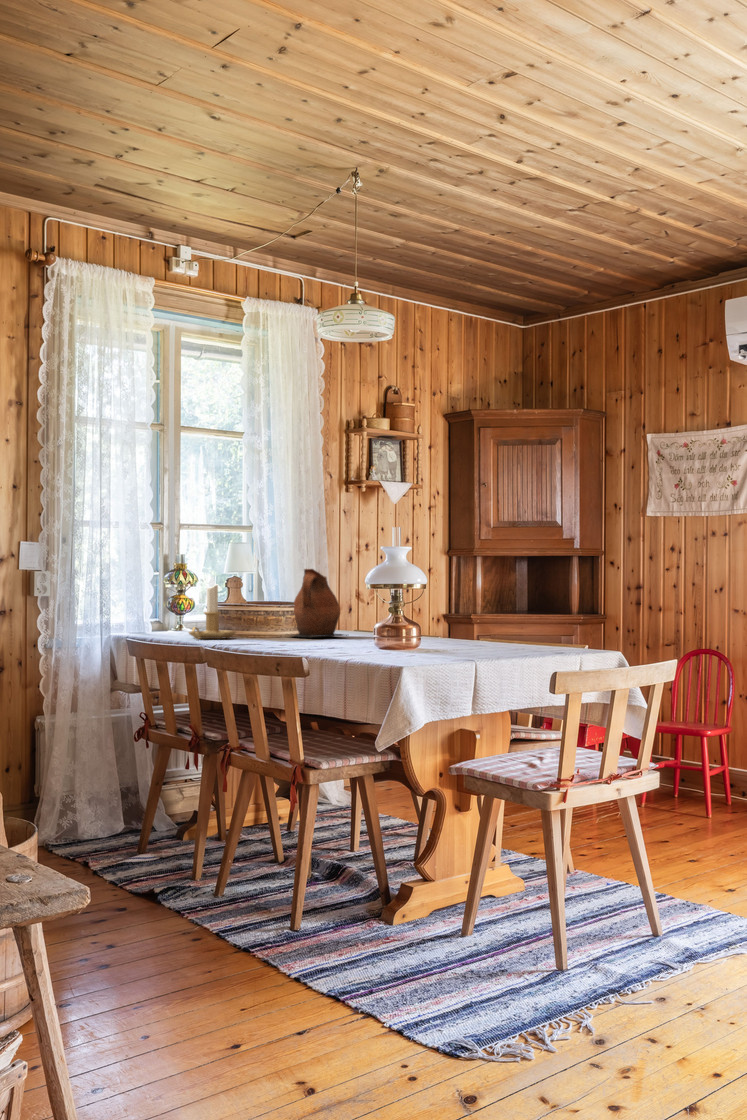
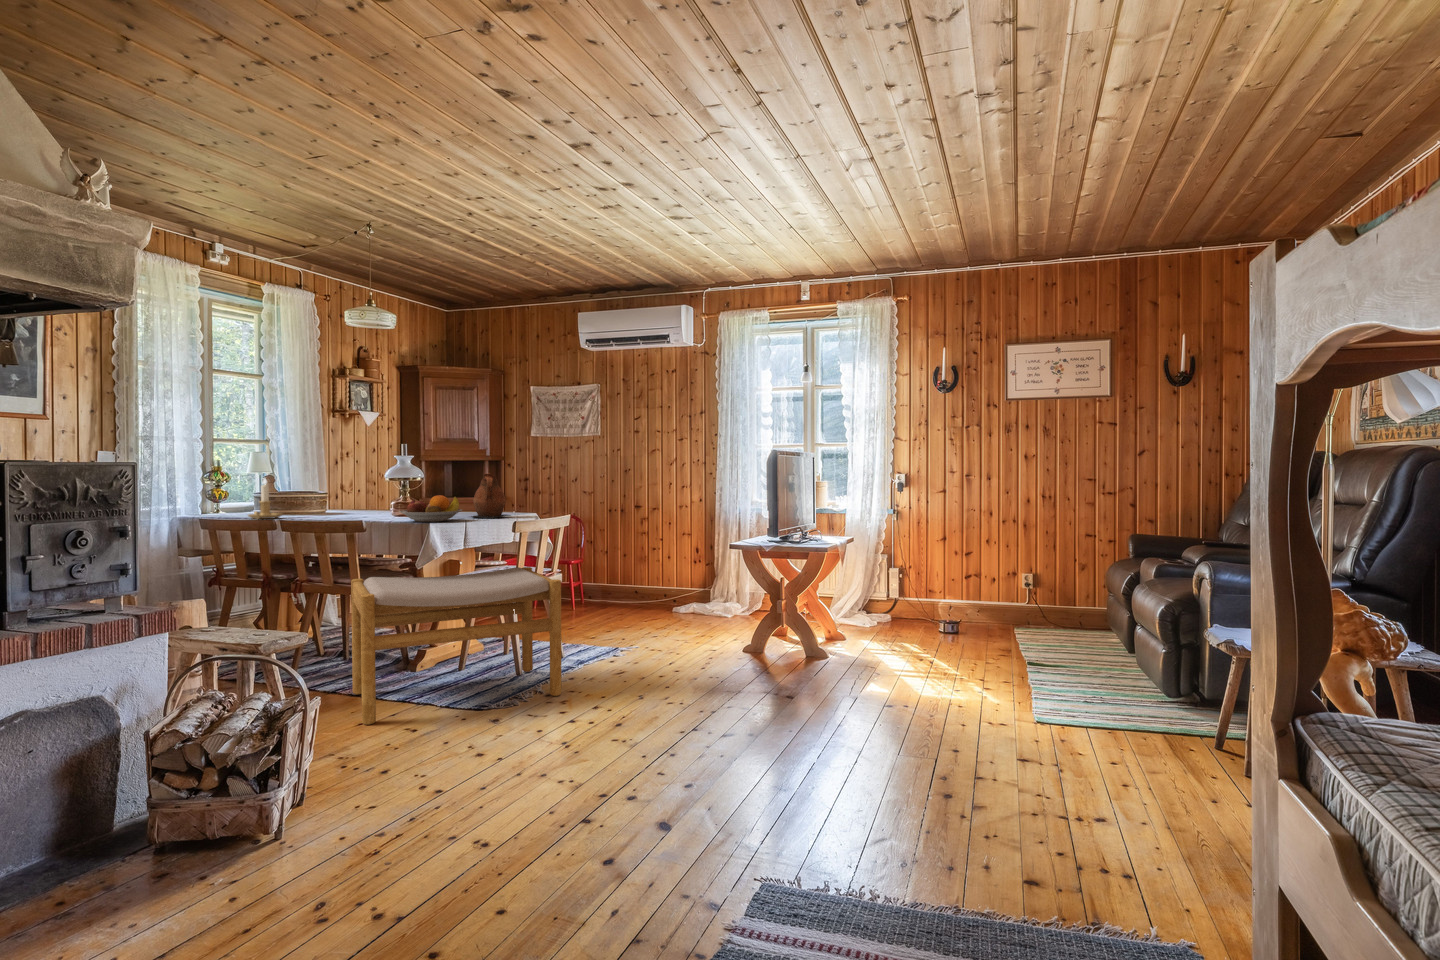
ceramic pitcher: present [291,569,347,637] -> present [471,474,510,518]
fruit bowl: none [378,607,483,654] -> present [399,495,462,522]
footstool: none [227,753,636,1063] -> present [351,567,562,725]

